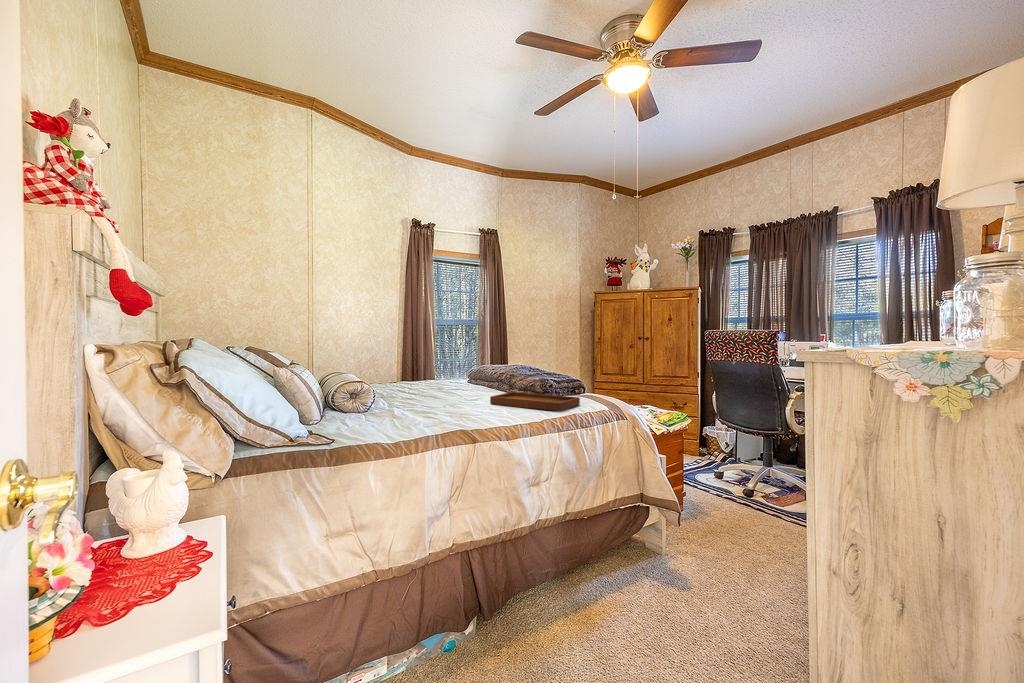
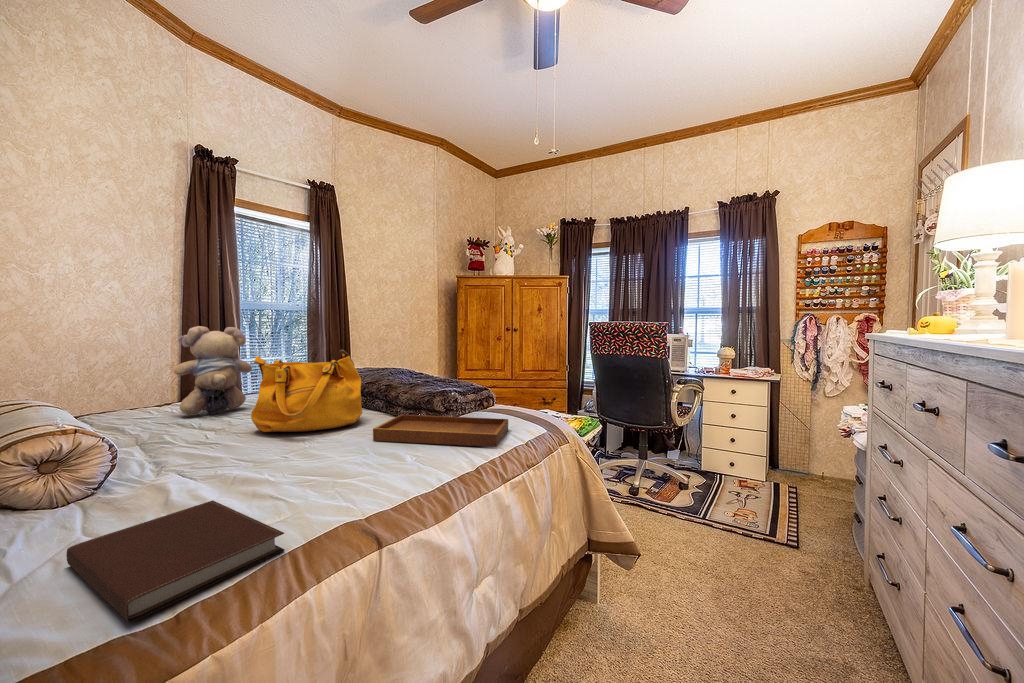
teddy bear: none [393,334,433,388] -> present [173,326,252,414]
handbag: none [428,349,490,398] -> present [251,350,362,432]
notebook: none [354,415,429,440] -> present [66,500,285,622]

